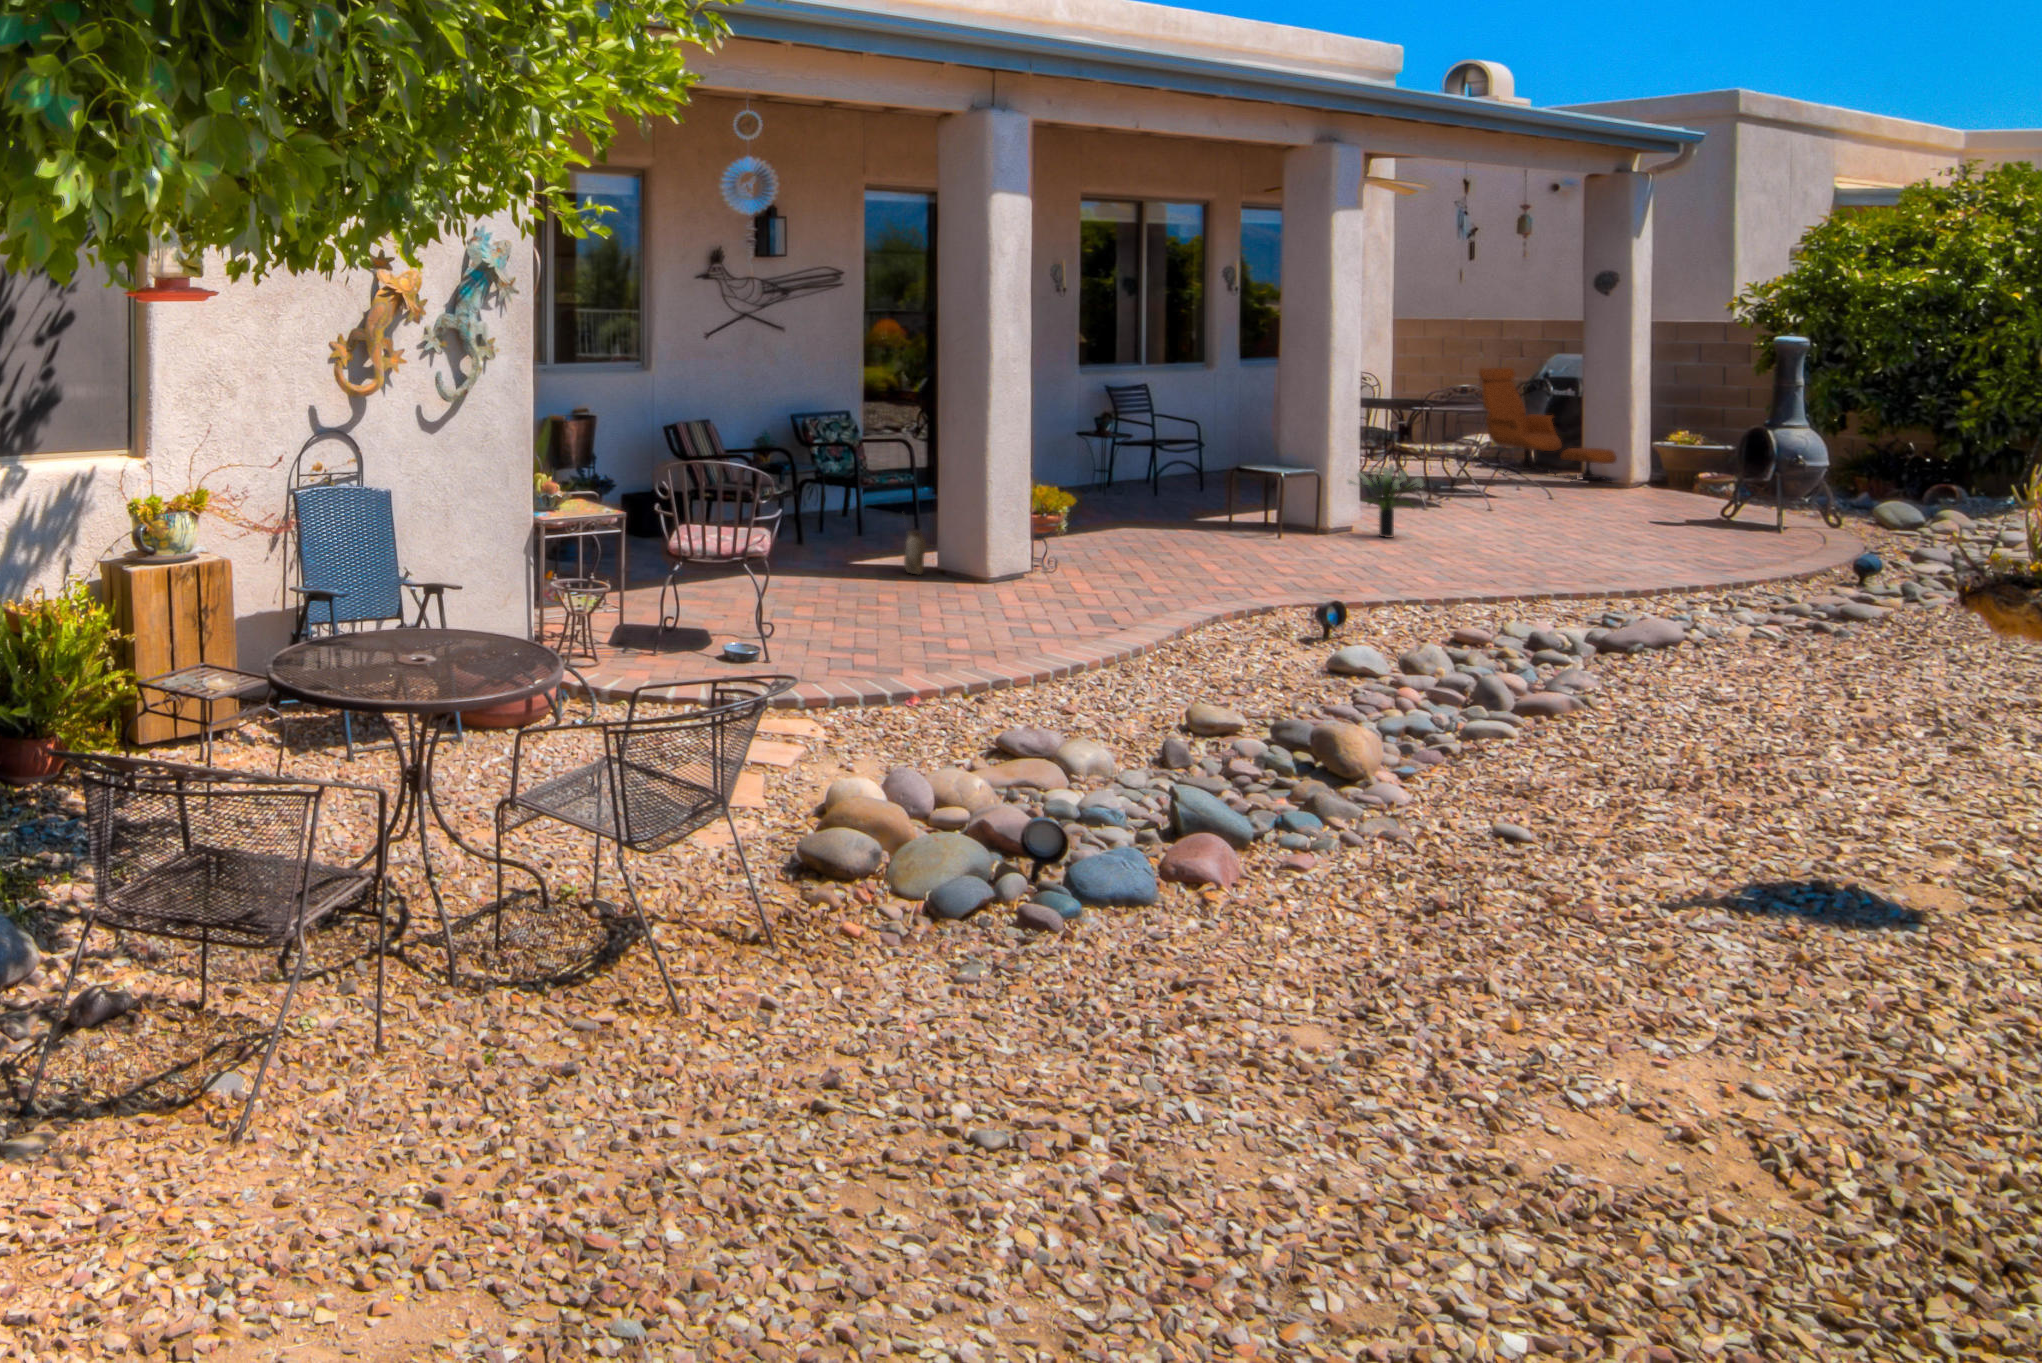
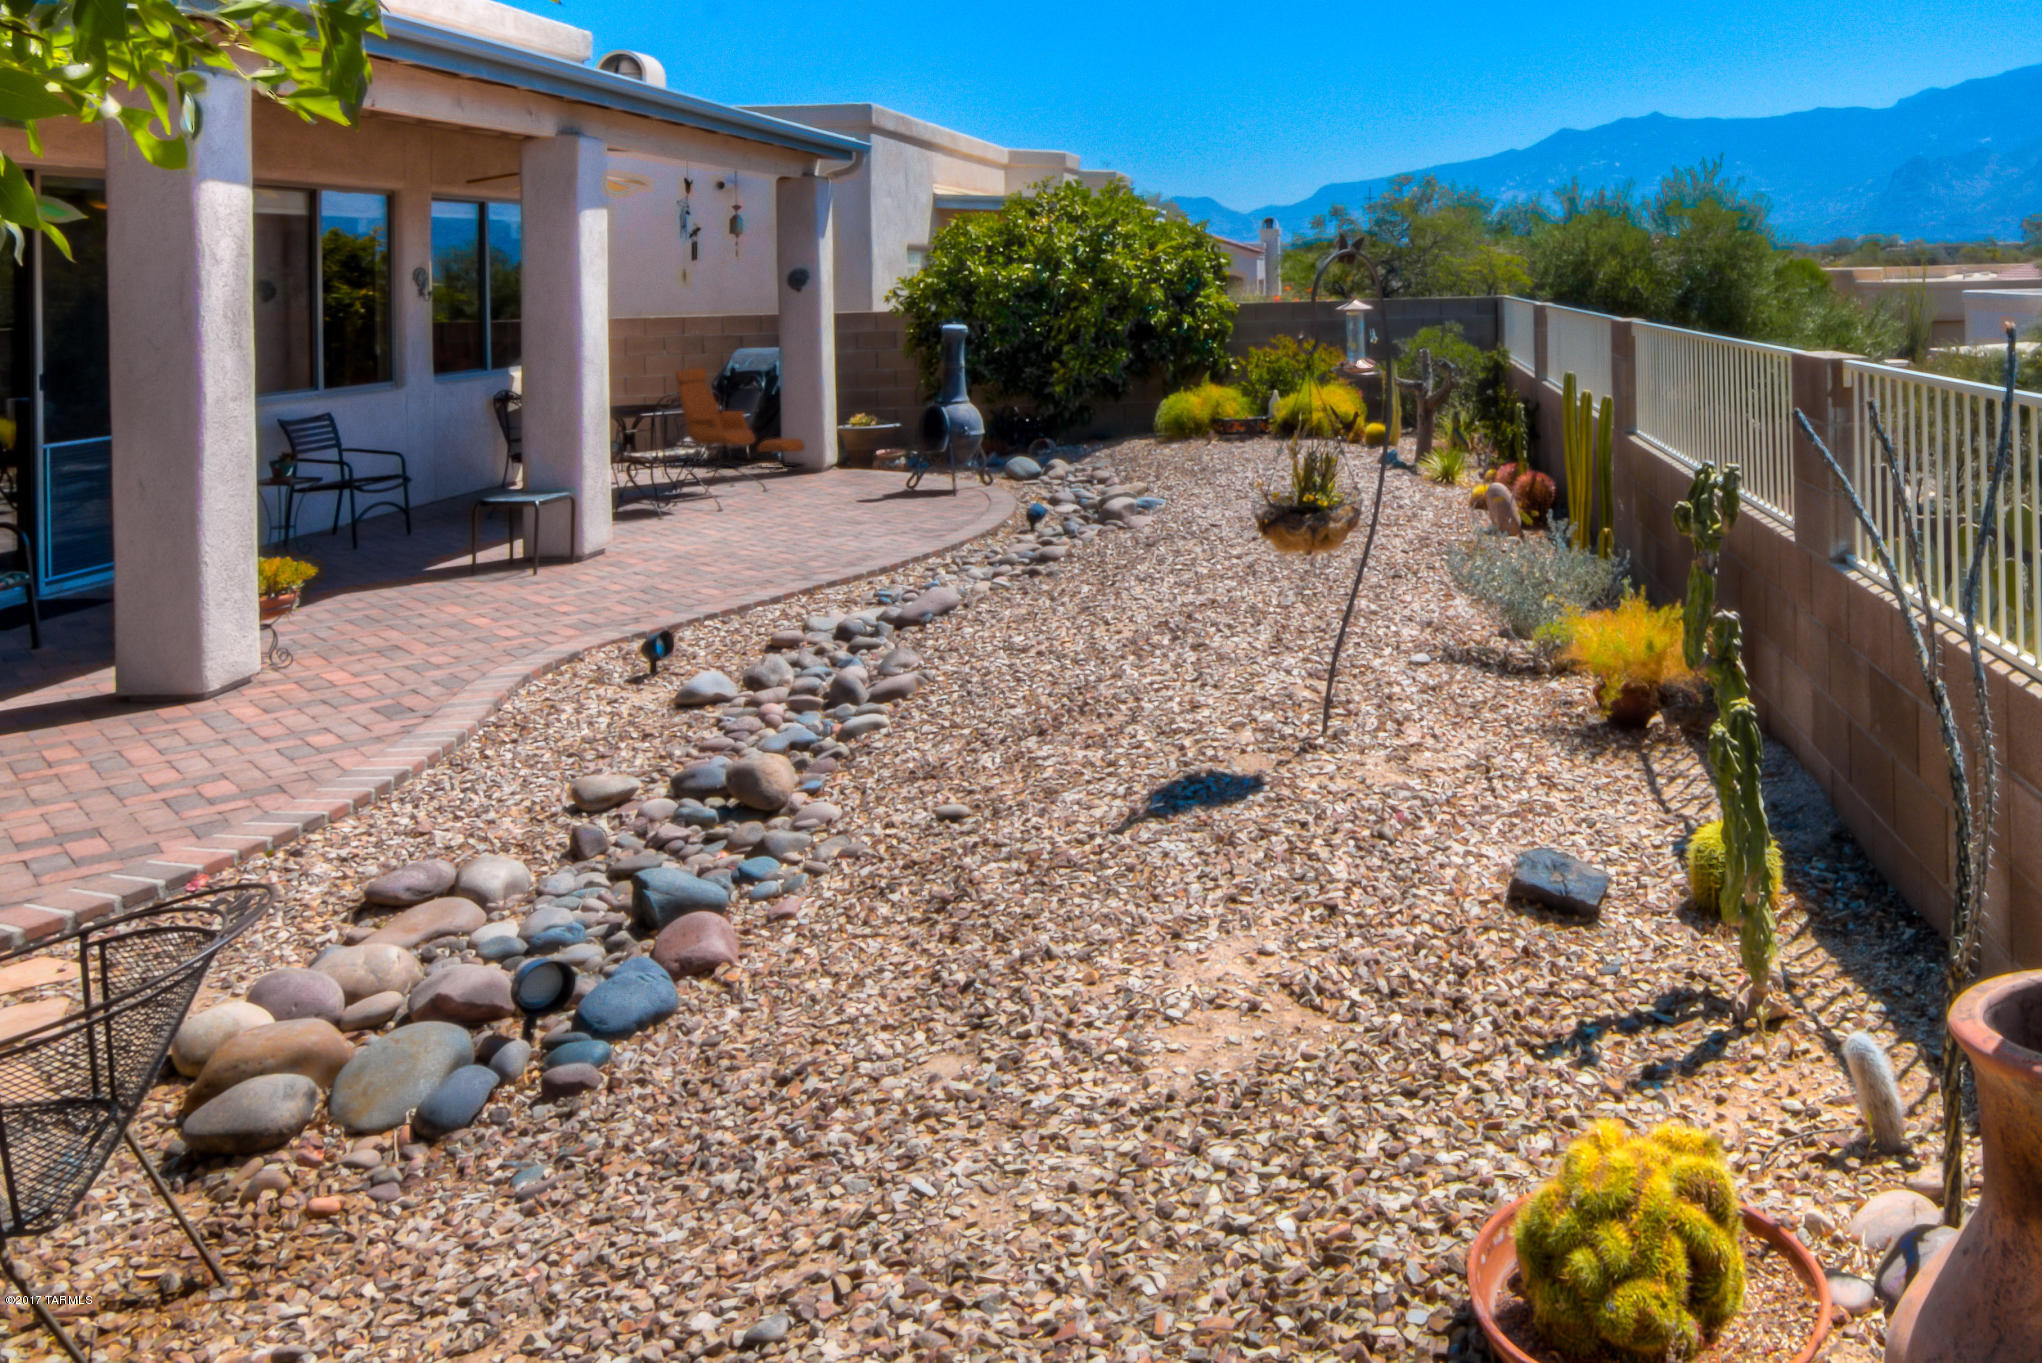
potted plant: present [1348,464,1423,538] -> none [603,479,682,554]
woven basket: present [904,530,926,575] -> none [65,626,116,712]

